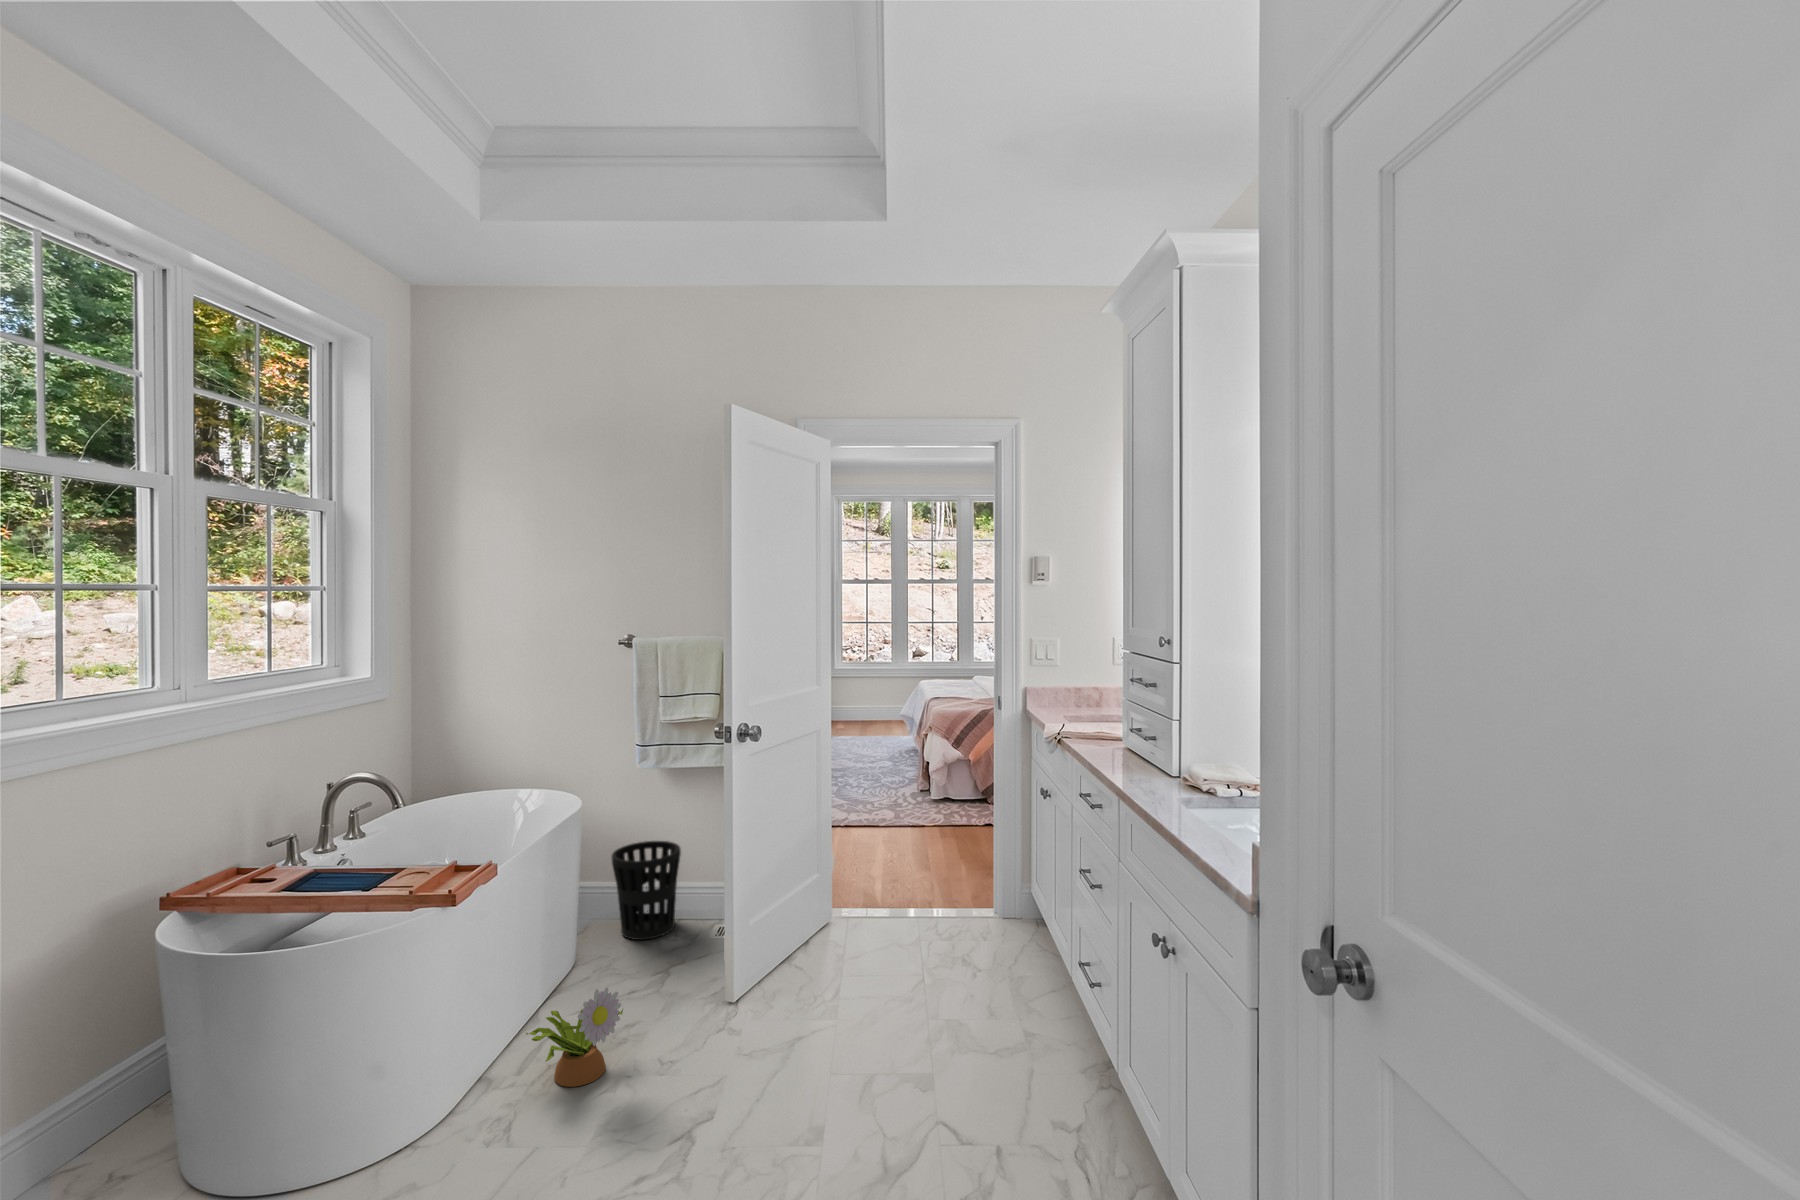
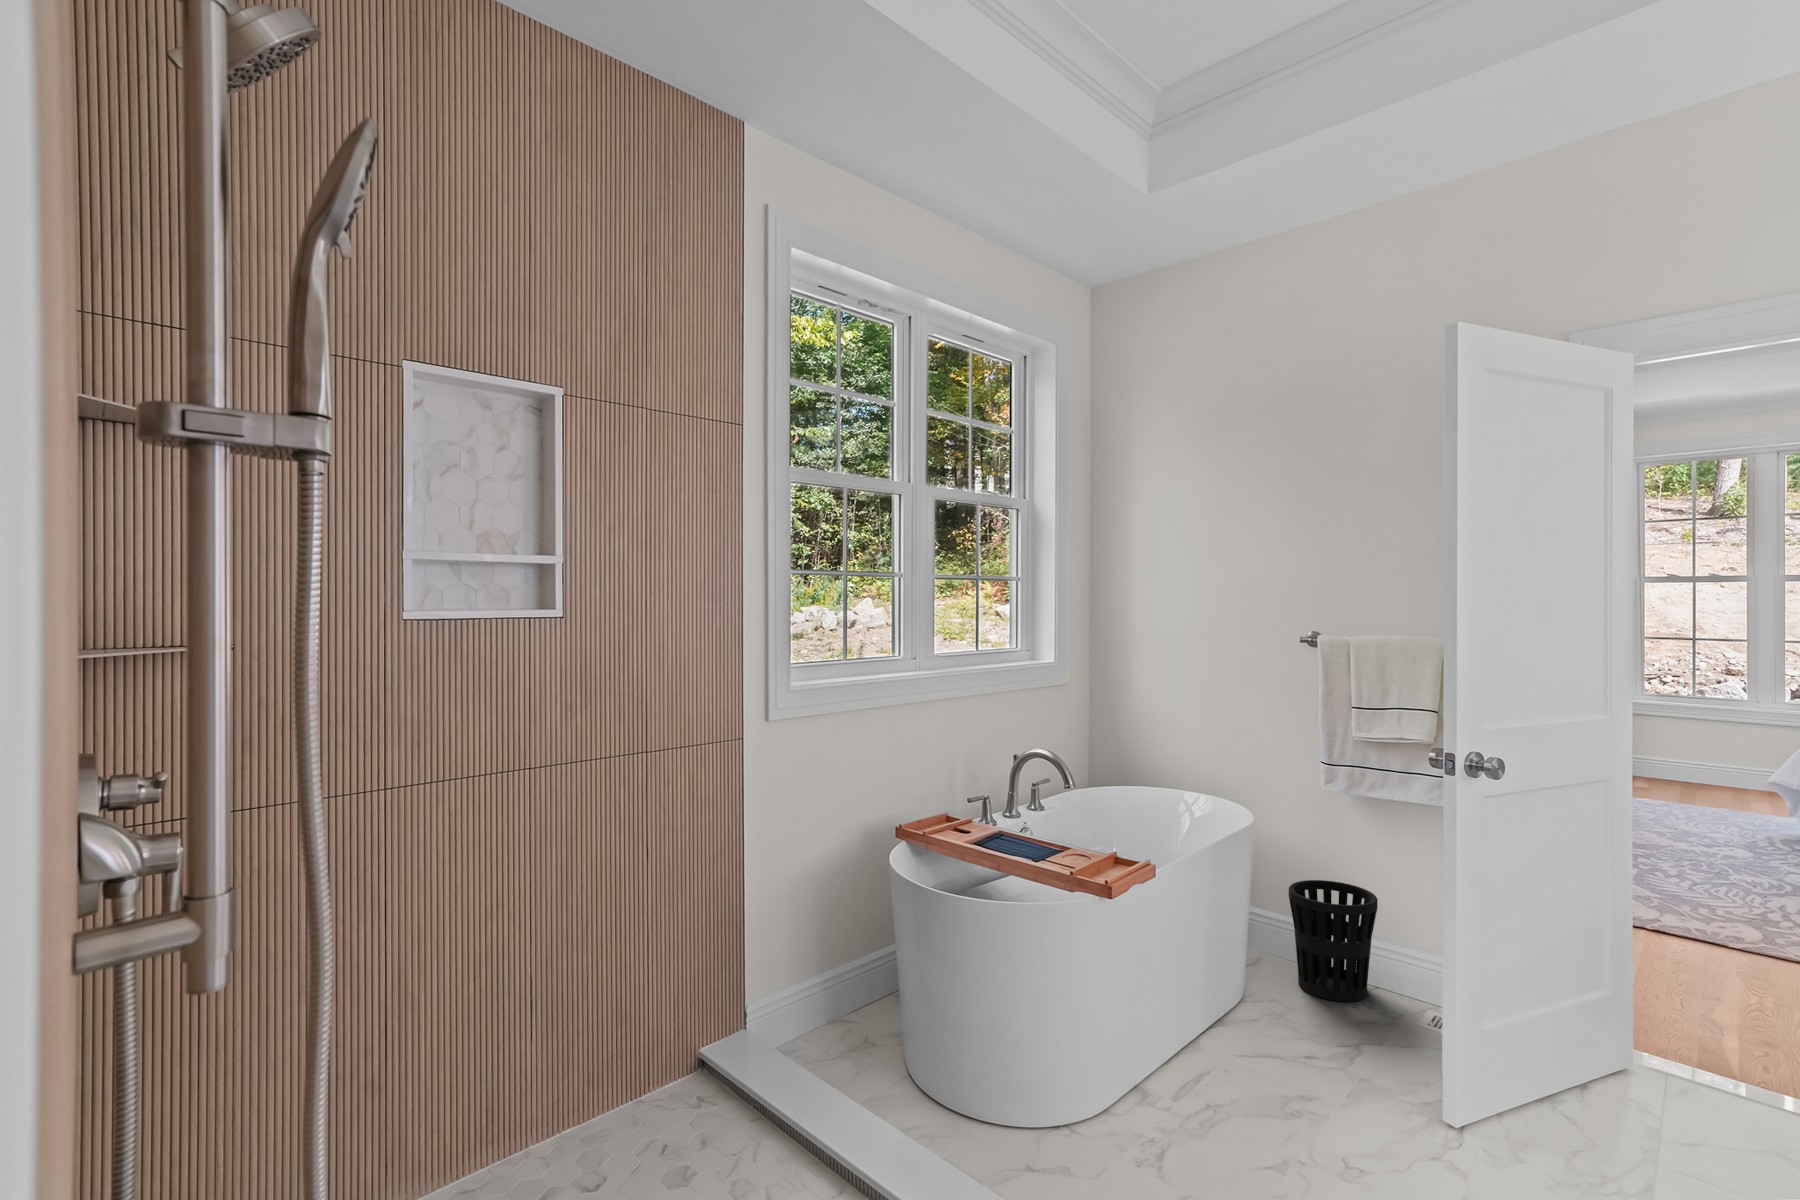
decorative plant: present [526,988,623,1087] -> none [1181,1038,1294,1144]

